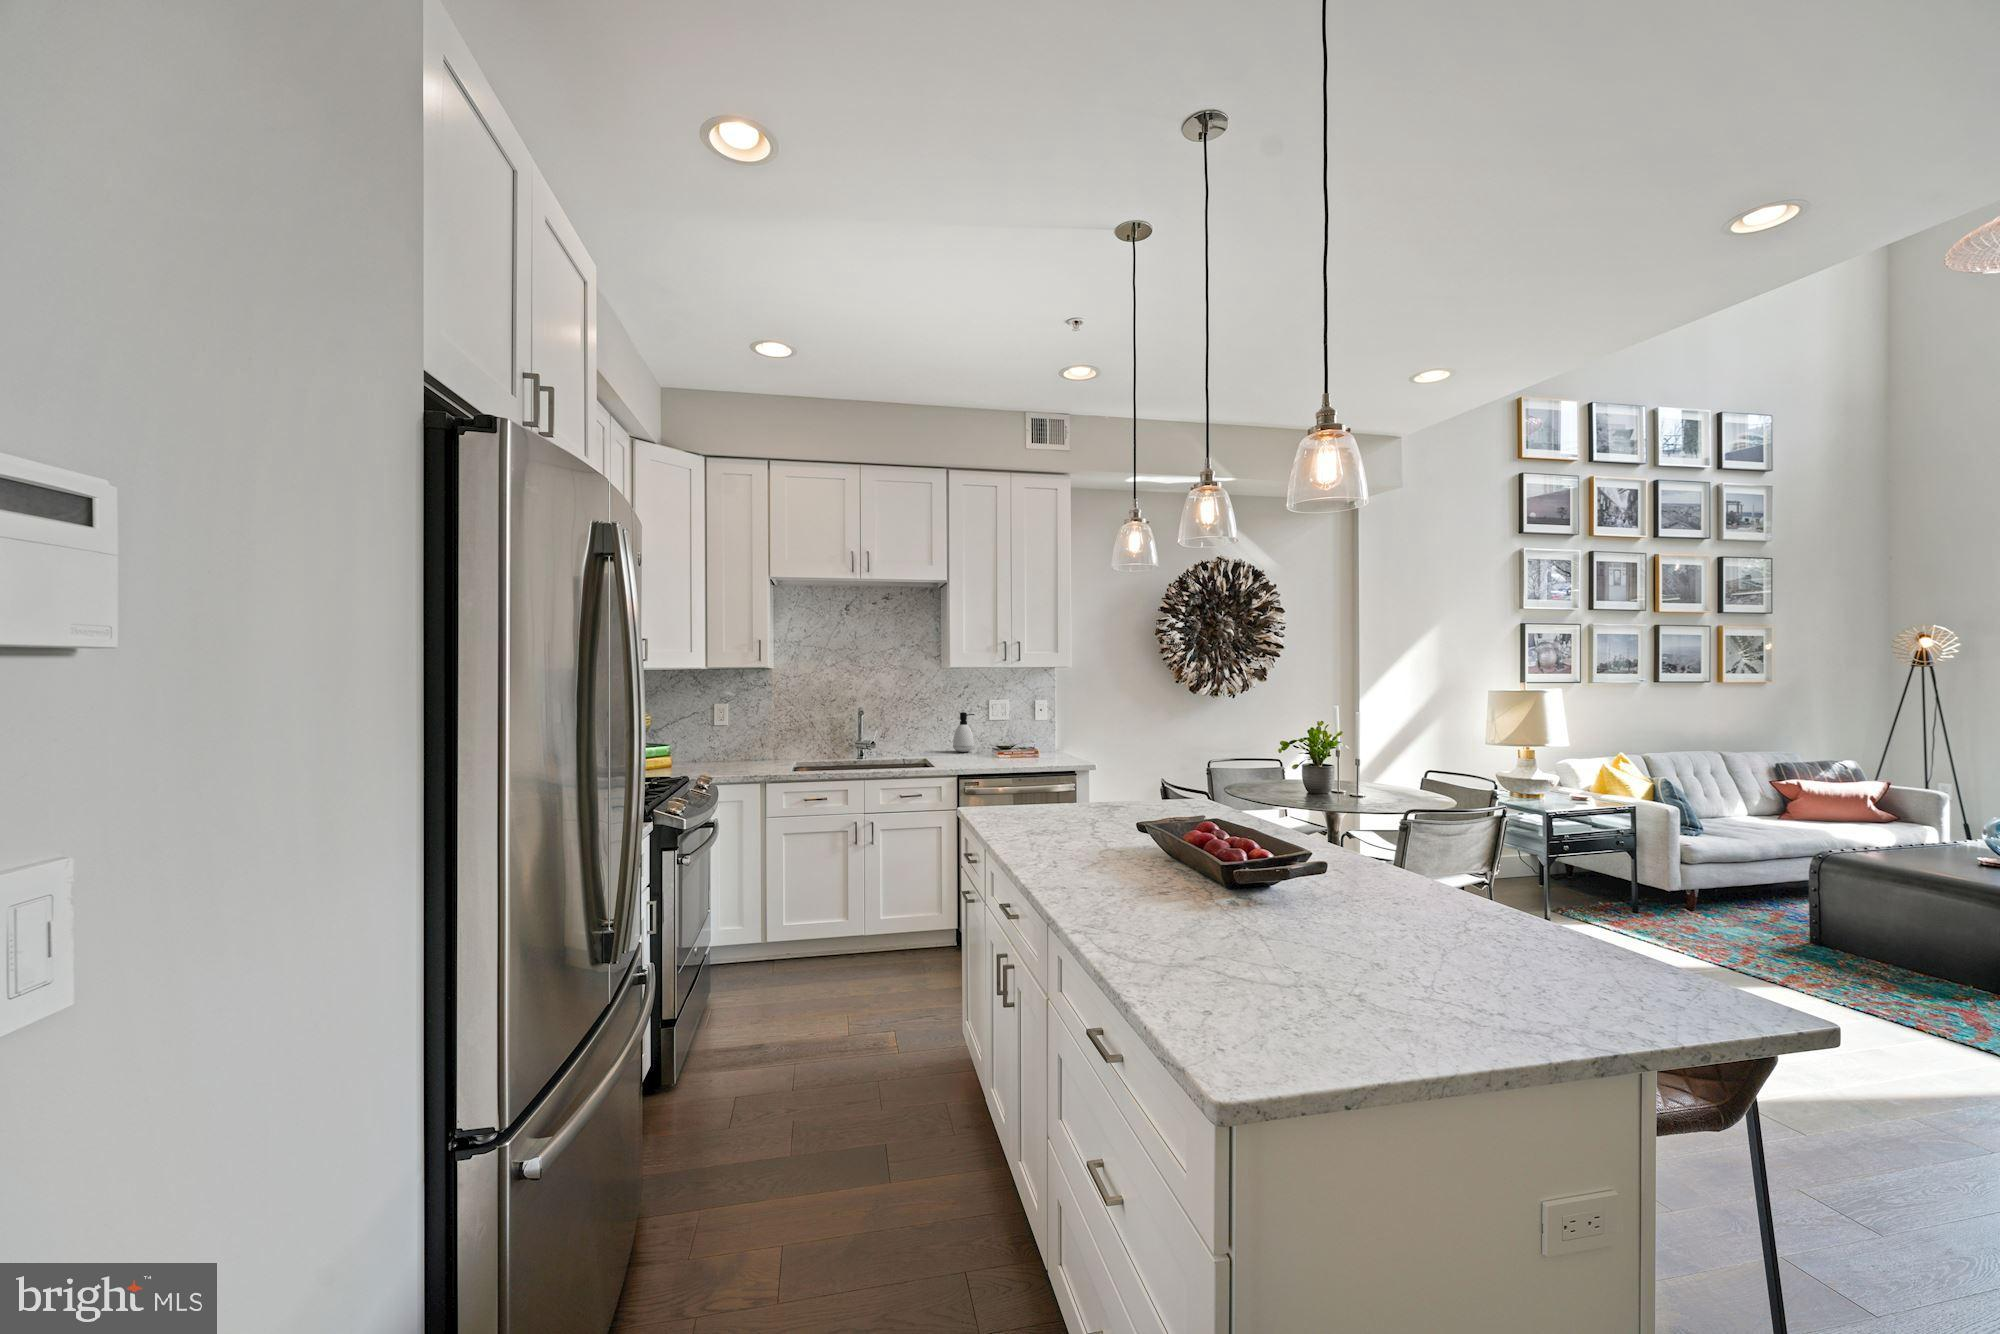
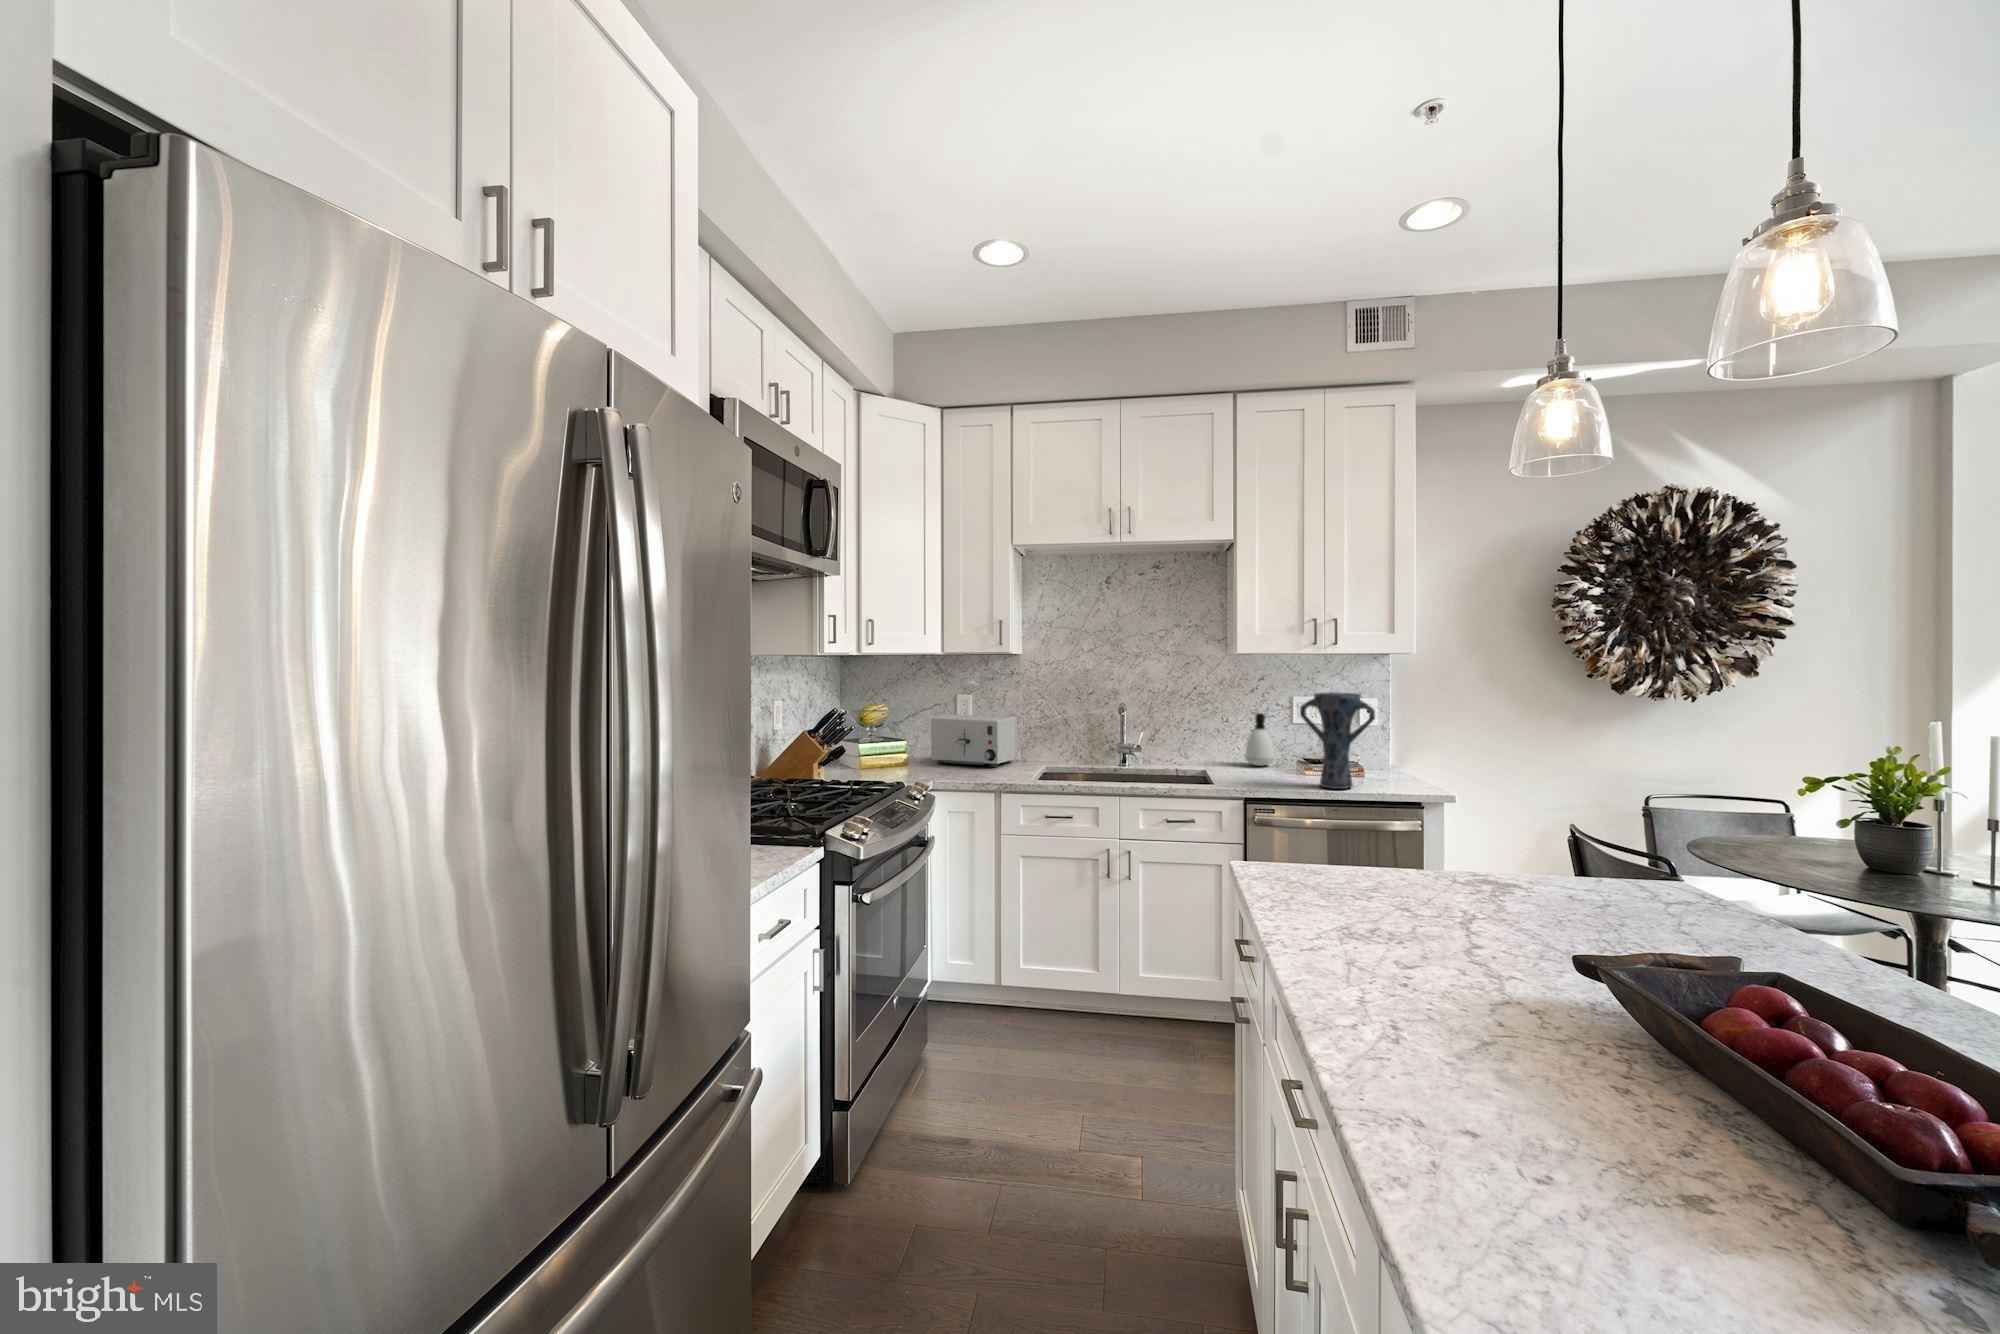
vase: none [999,693,1054,763] -> present [1300,692,1375,789]
toaster: none [699,721,773,761] -> present [931,714,1017,767]

